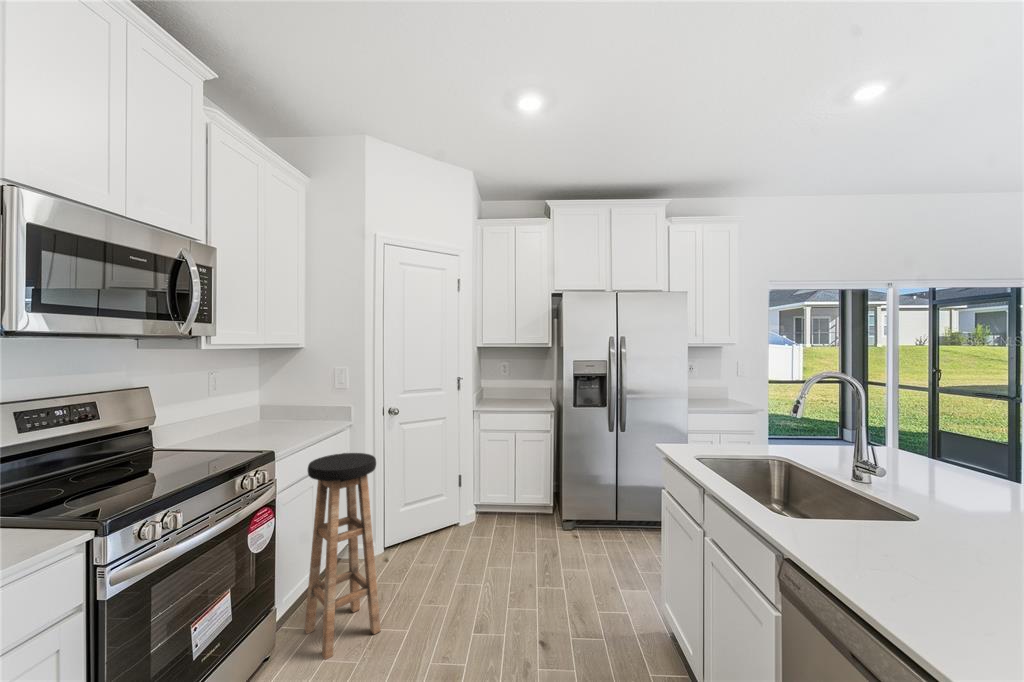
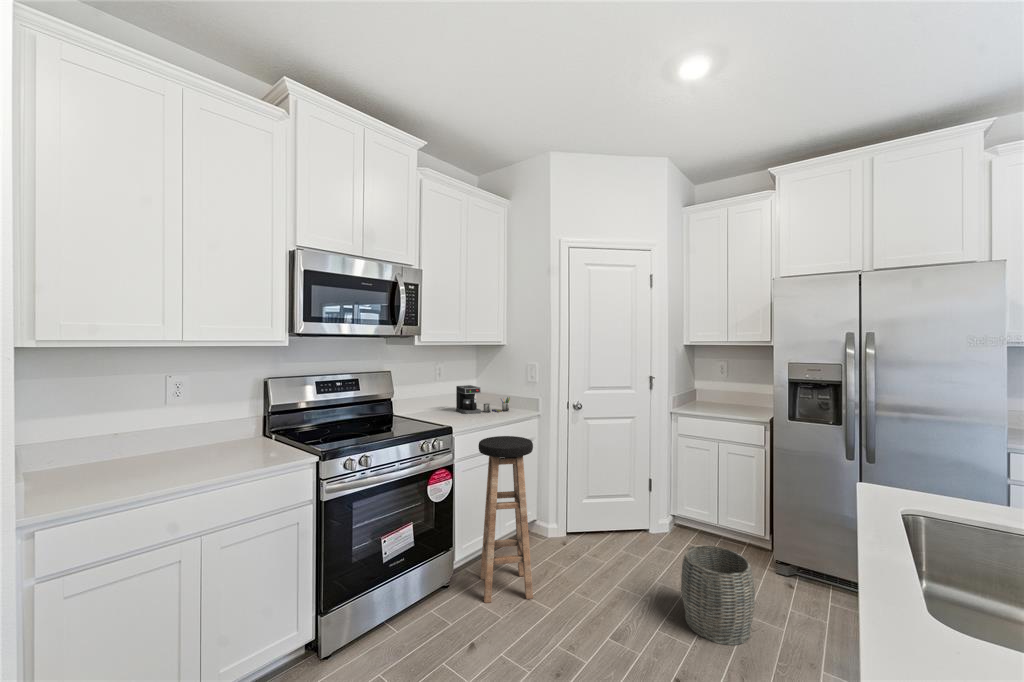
coffee maker: none [247,399,320,436] -> present [456,385,510,414]
woven basket: none [520,521,577,604] -> present [681,545,755,645]

